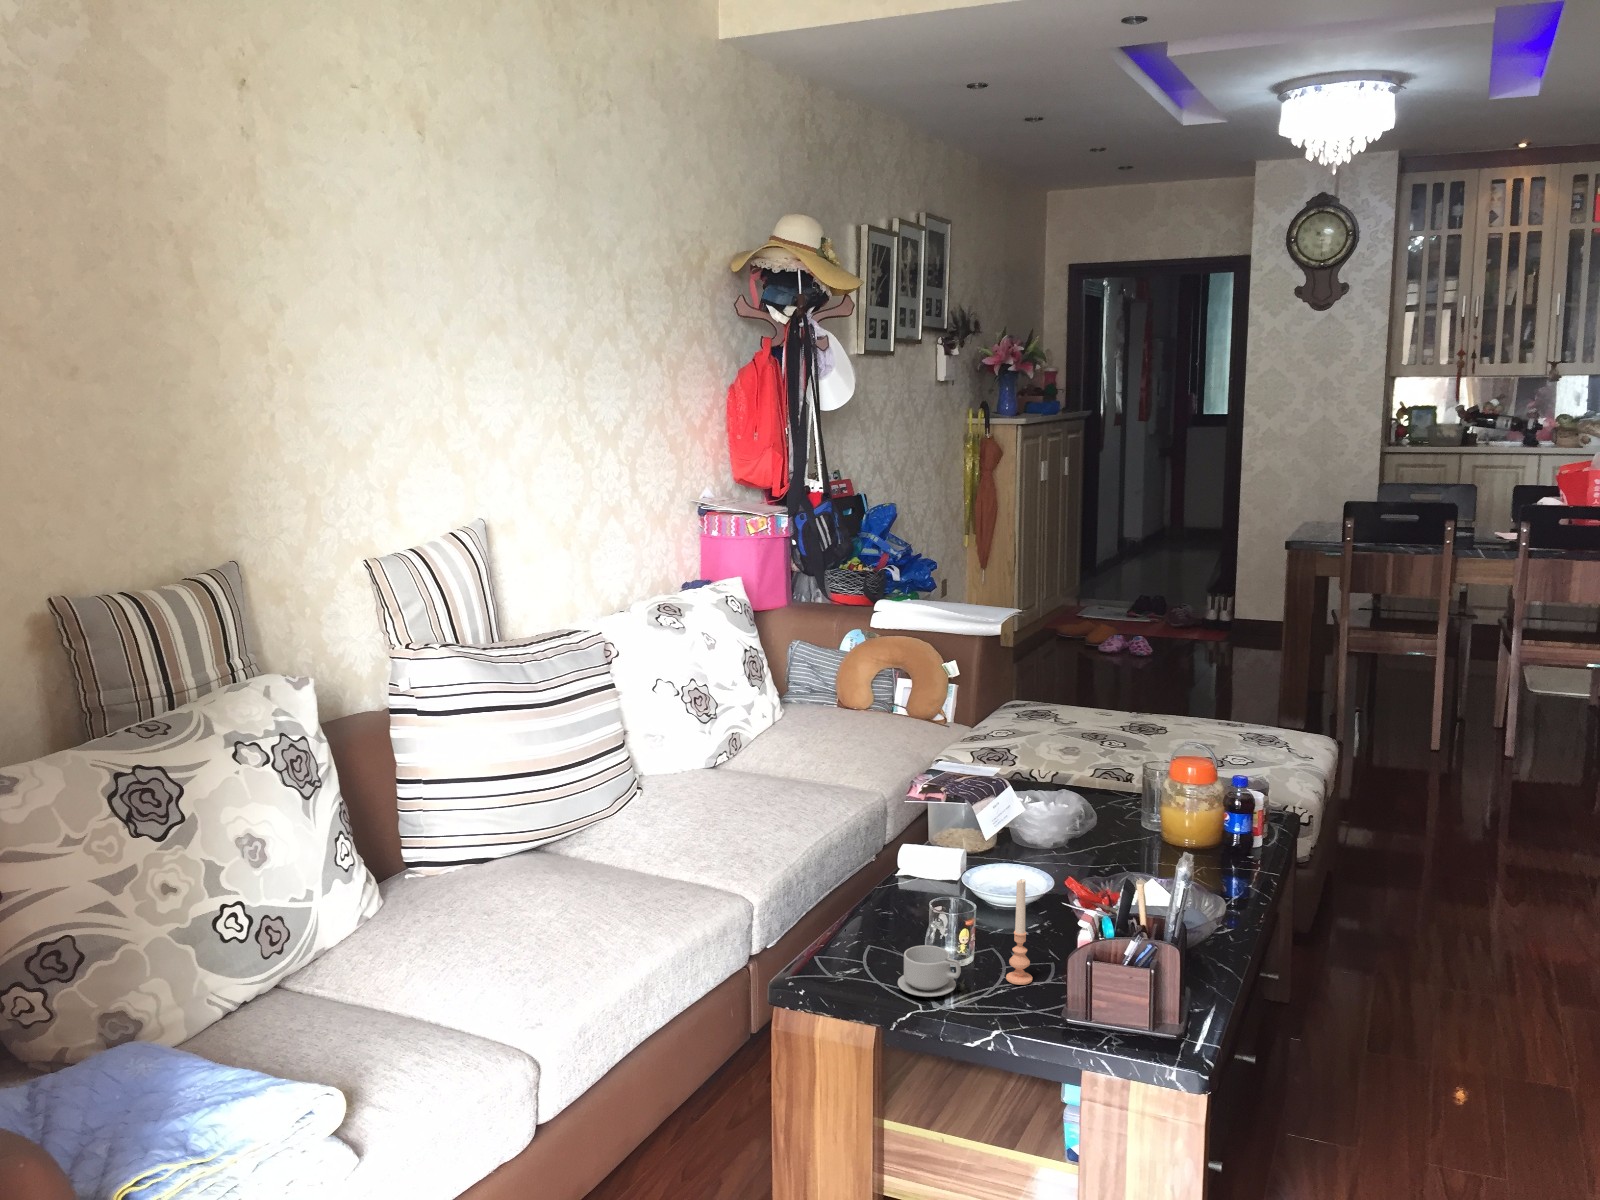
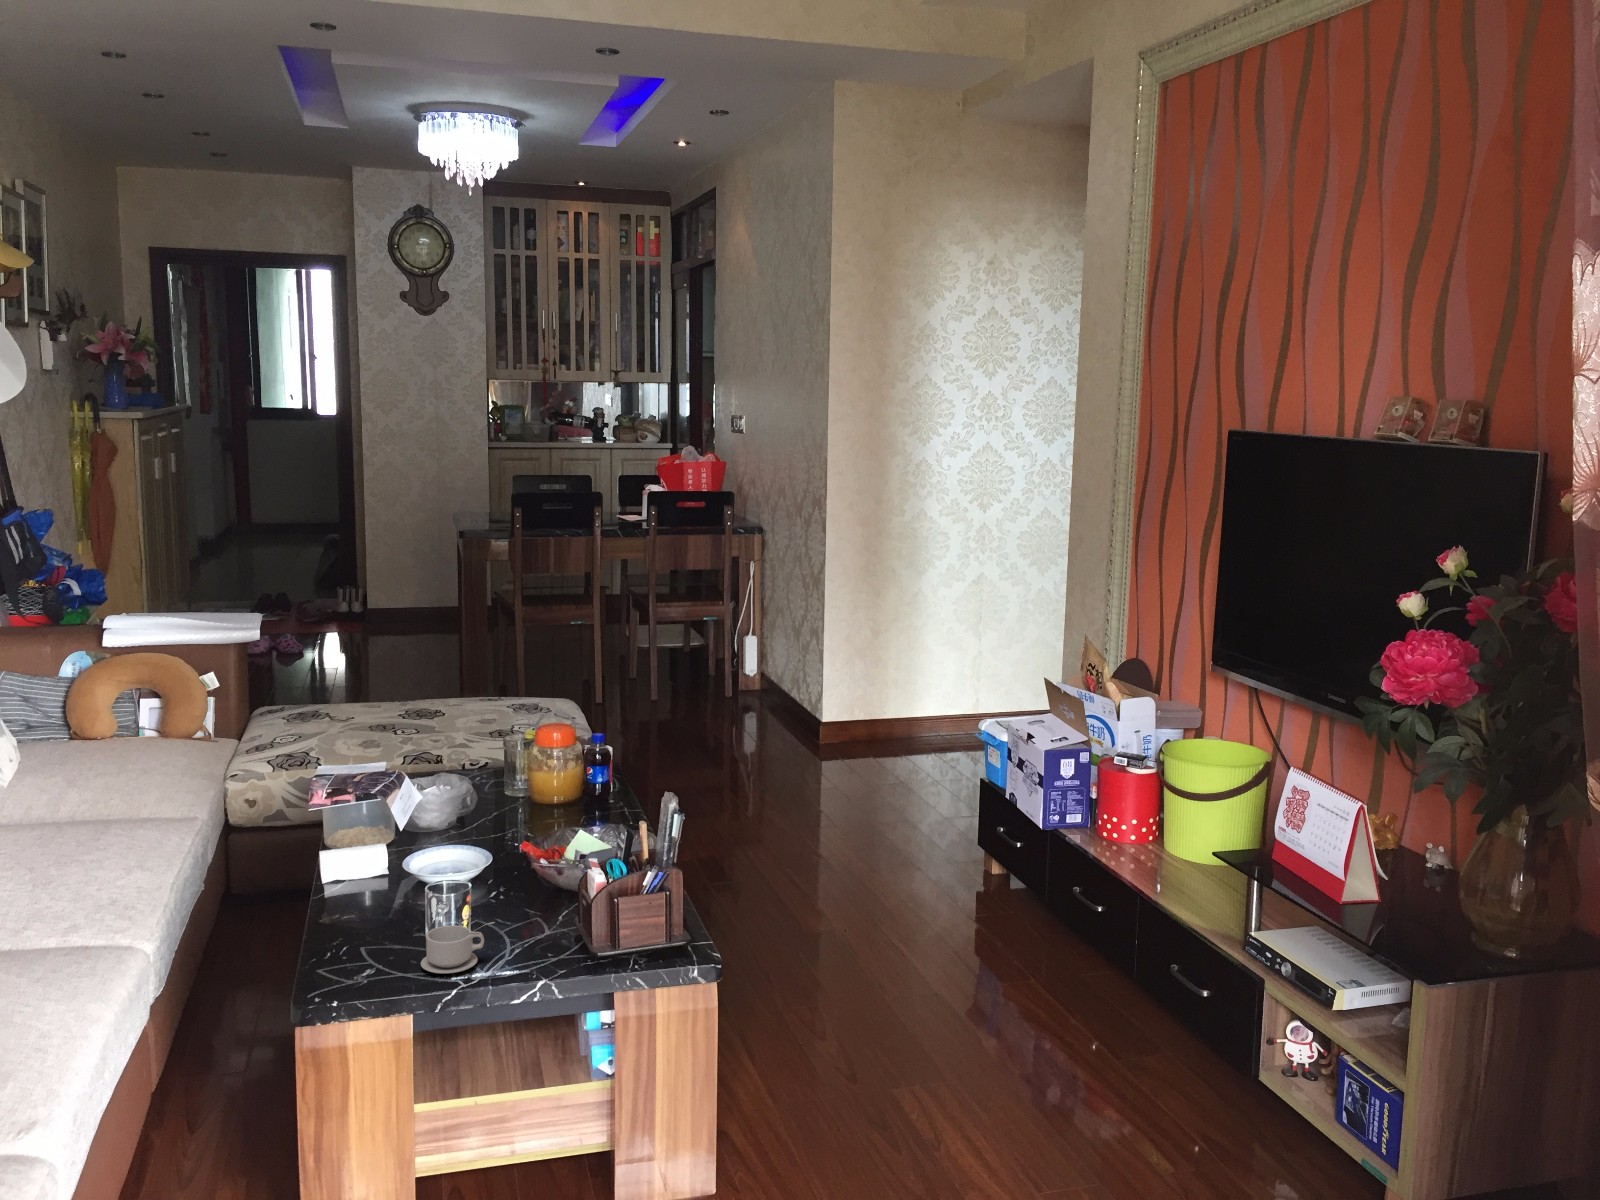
candle: present [1006,879,1033,985] -> none [509,846,533,942]

